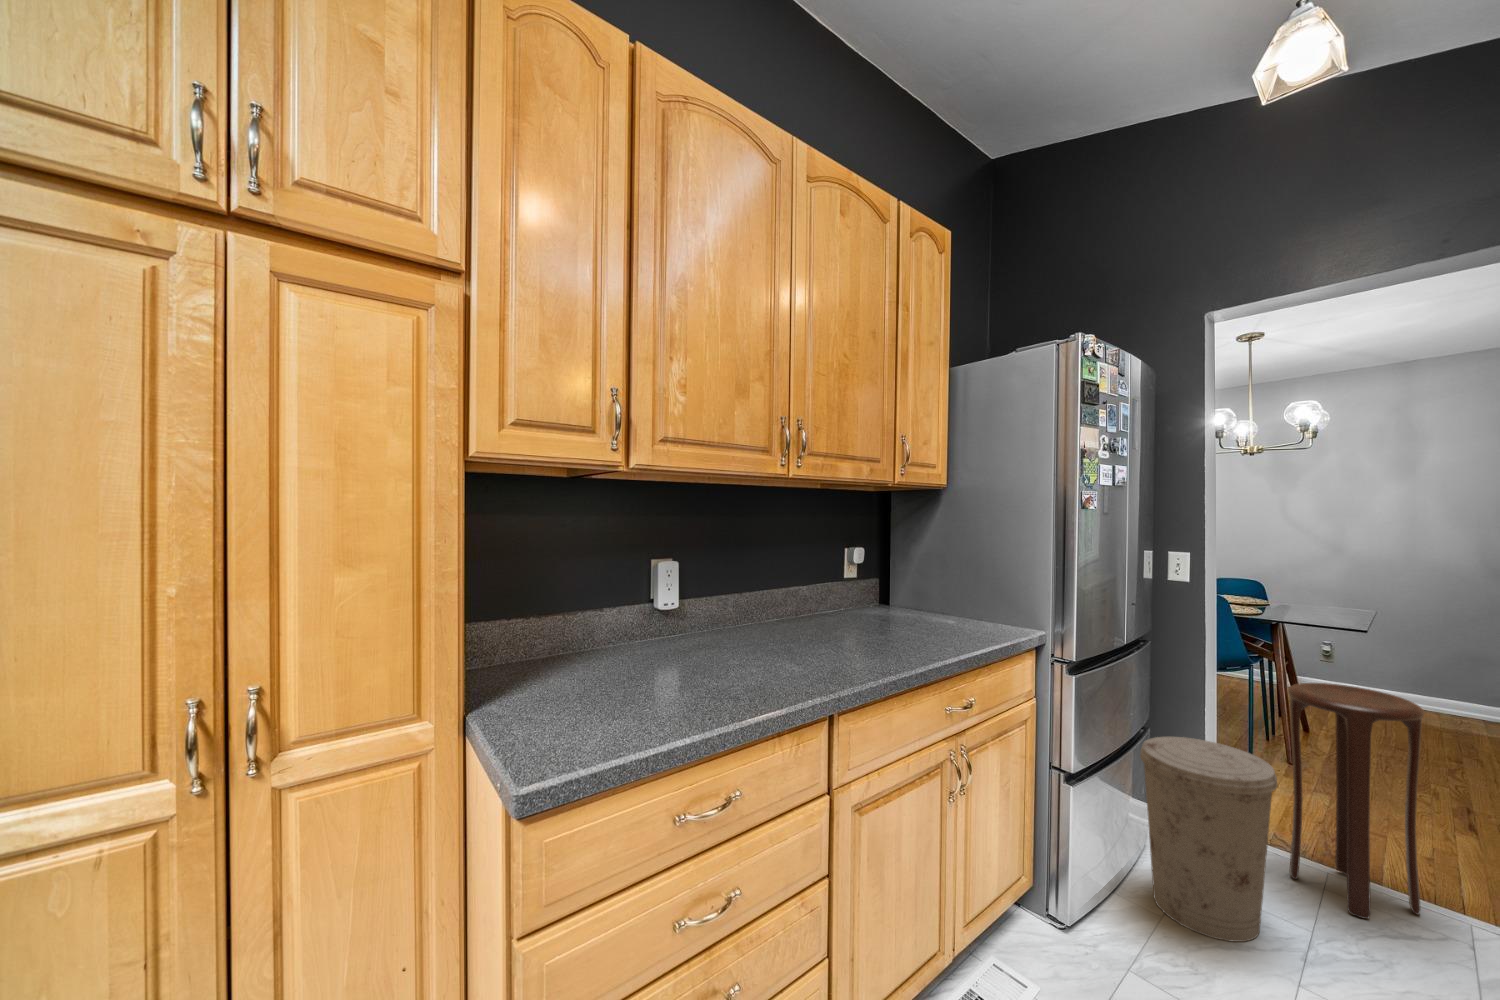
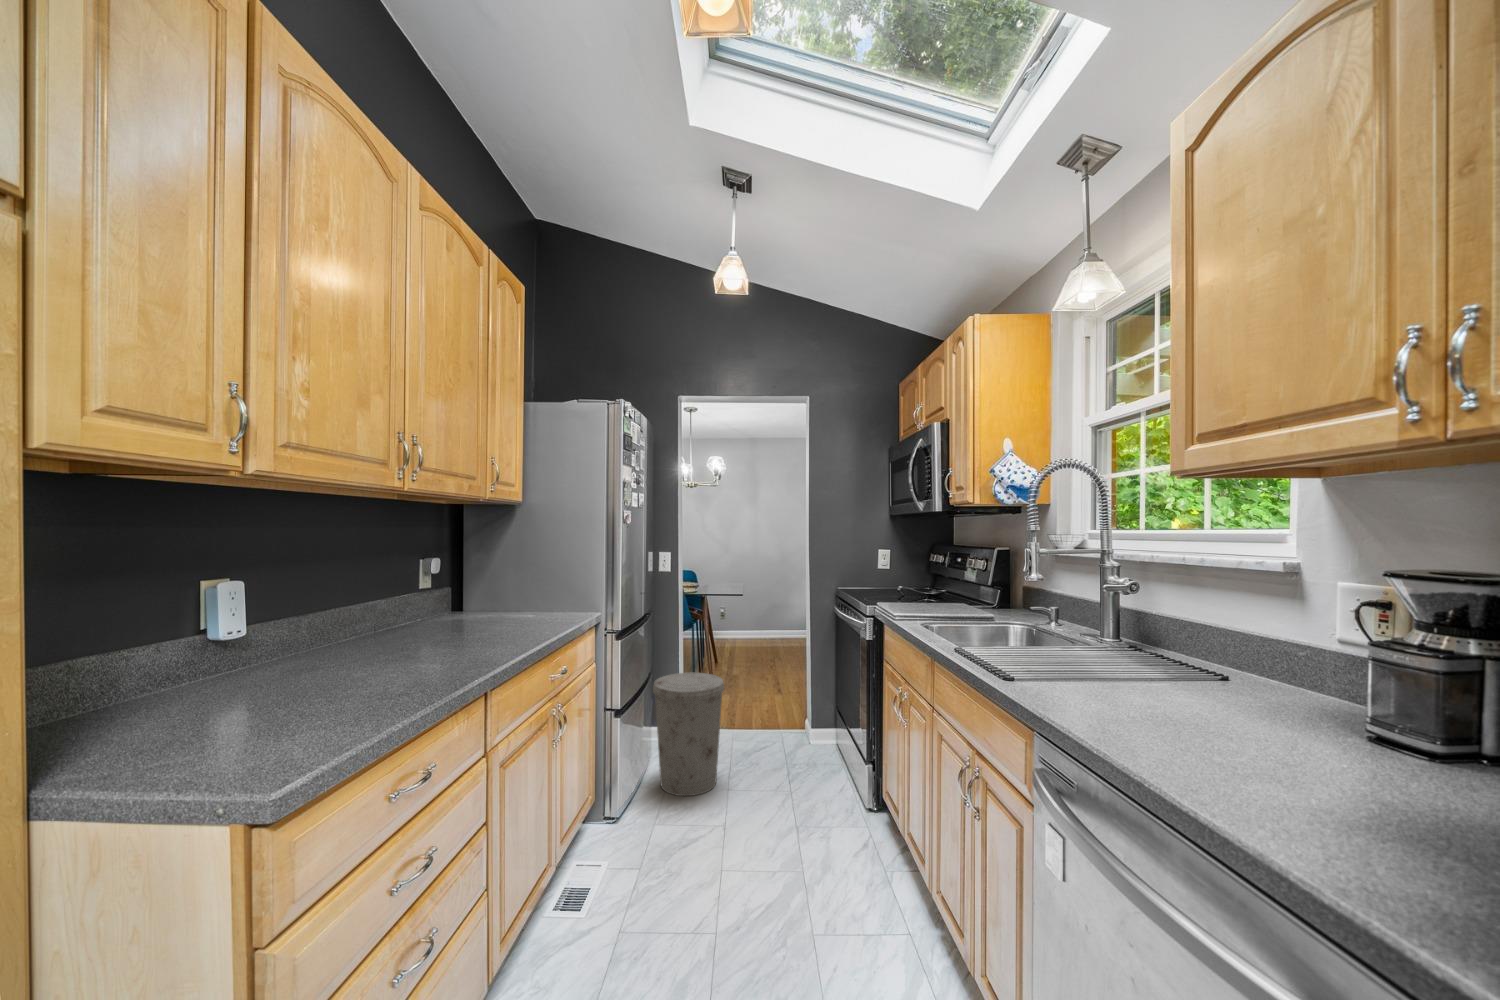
stool: present [1288,683,1424,919] -> none [724,624,781,756]

